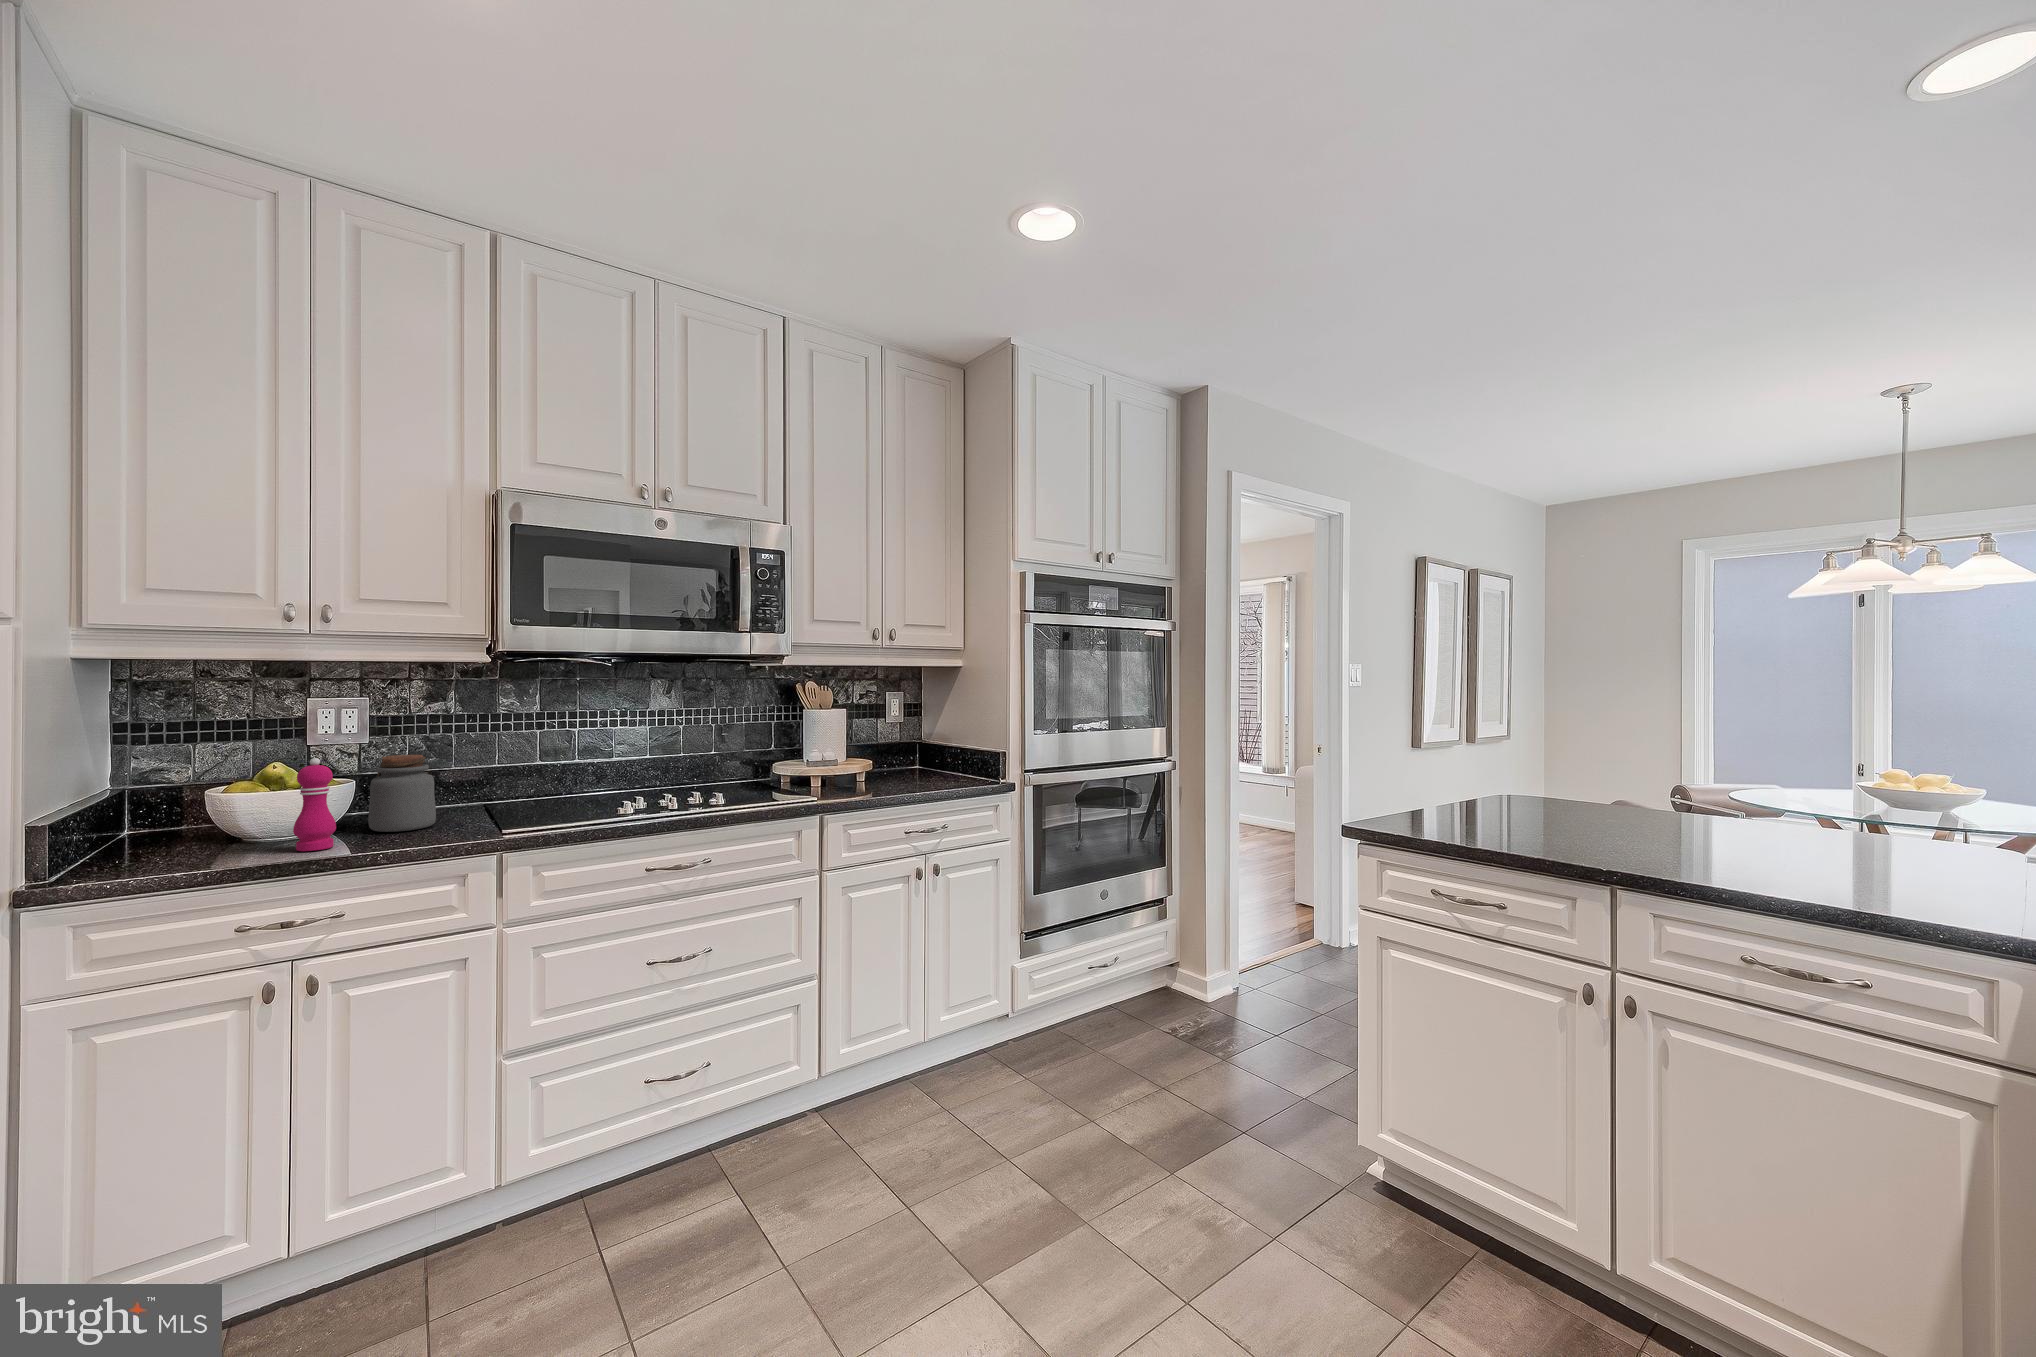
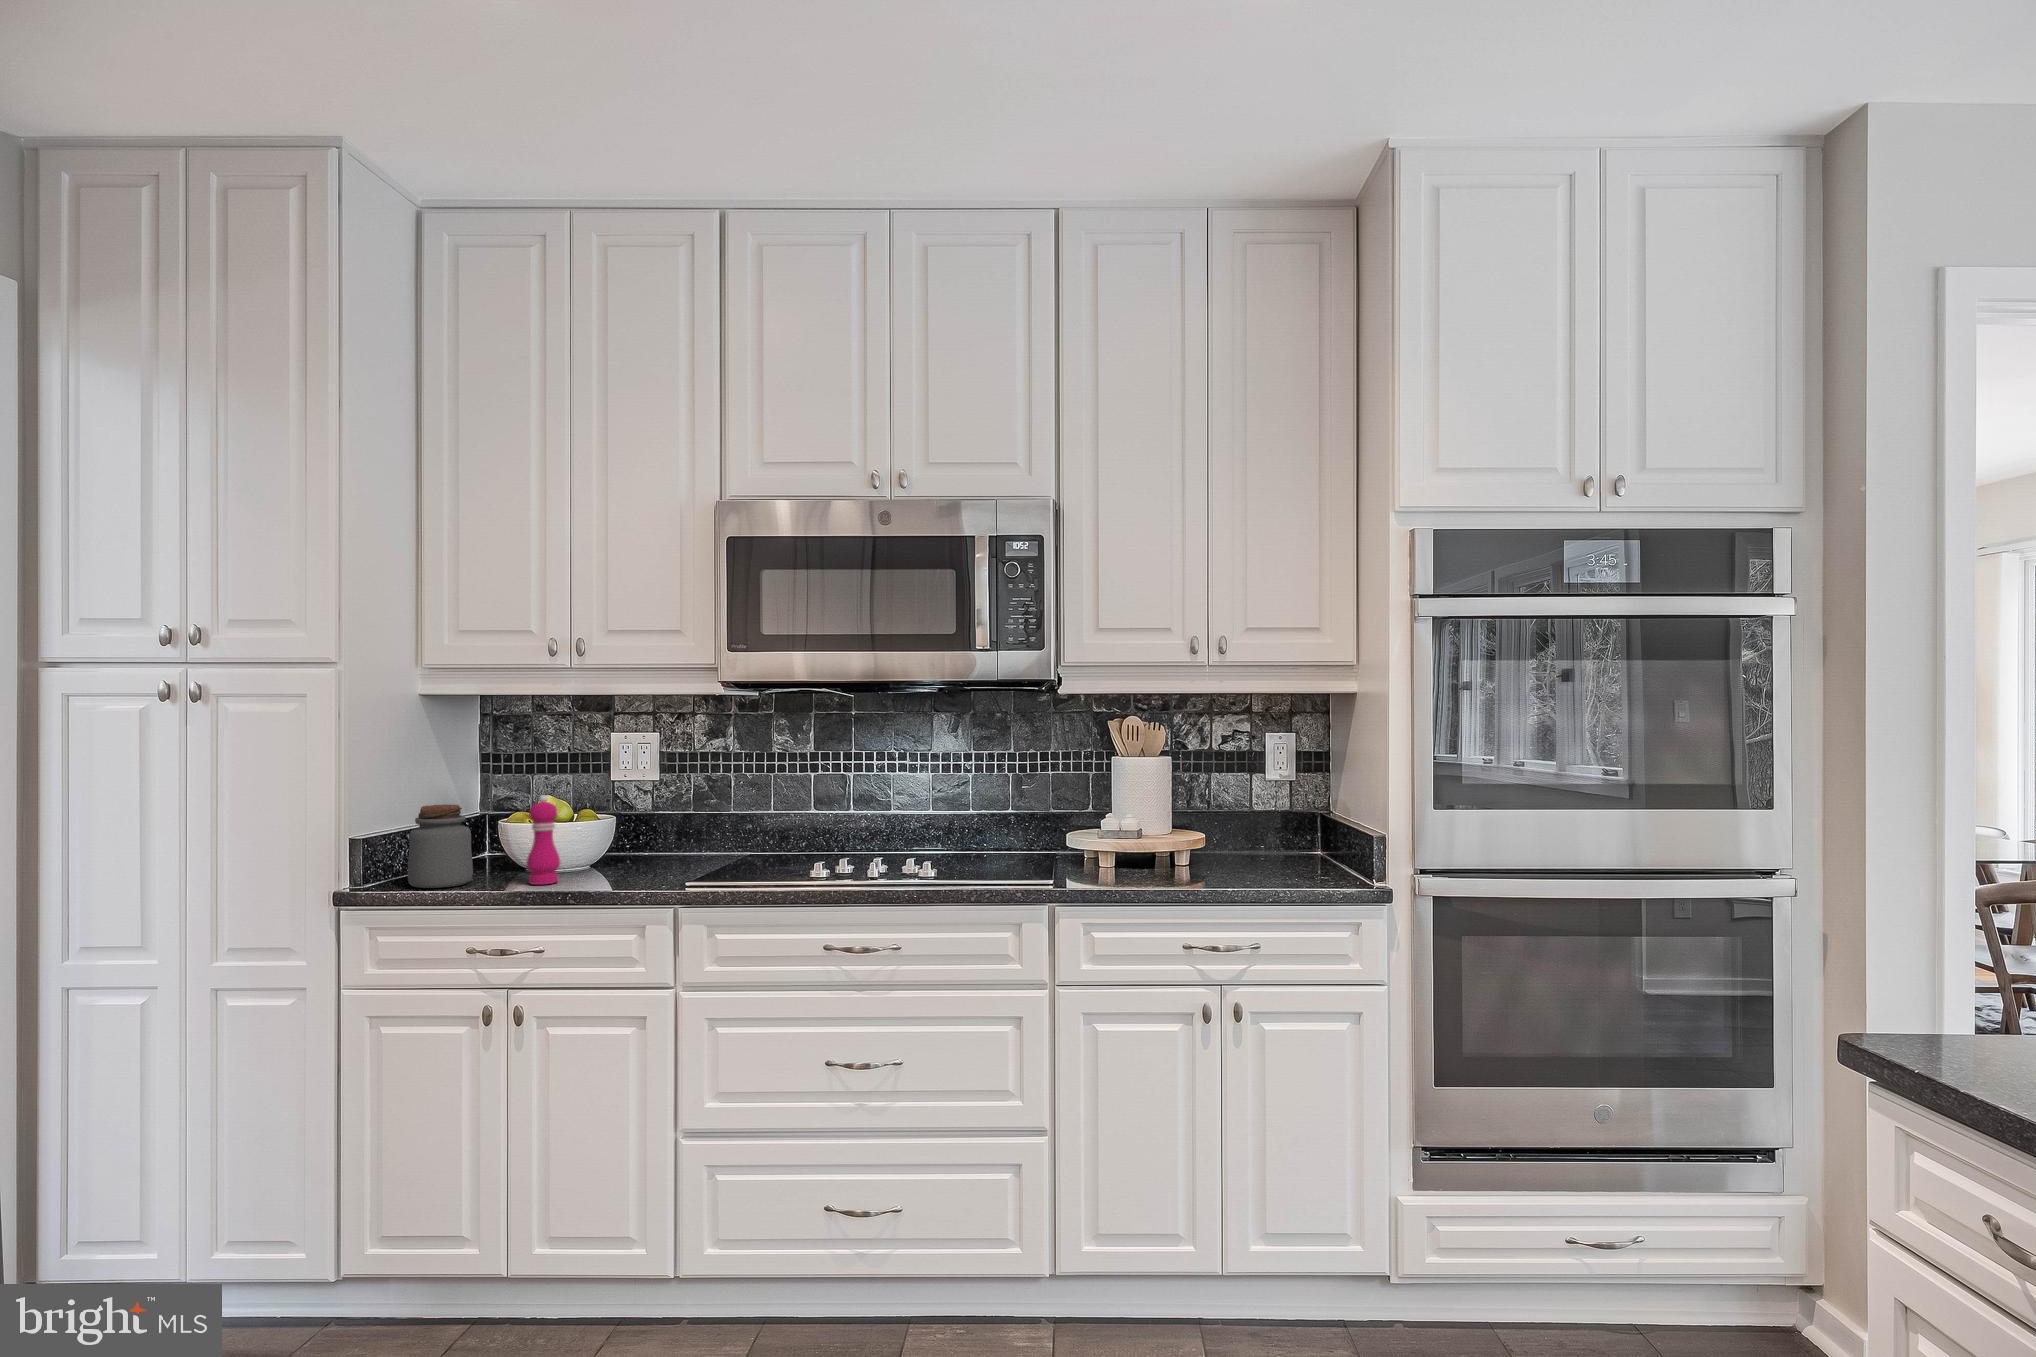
jar: present [368,755,436,832] -> present [407,805,473,888]

